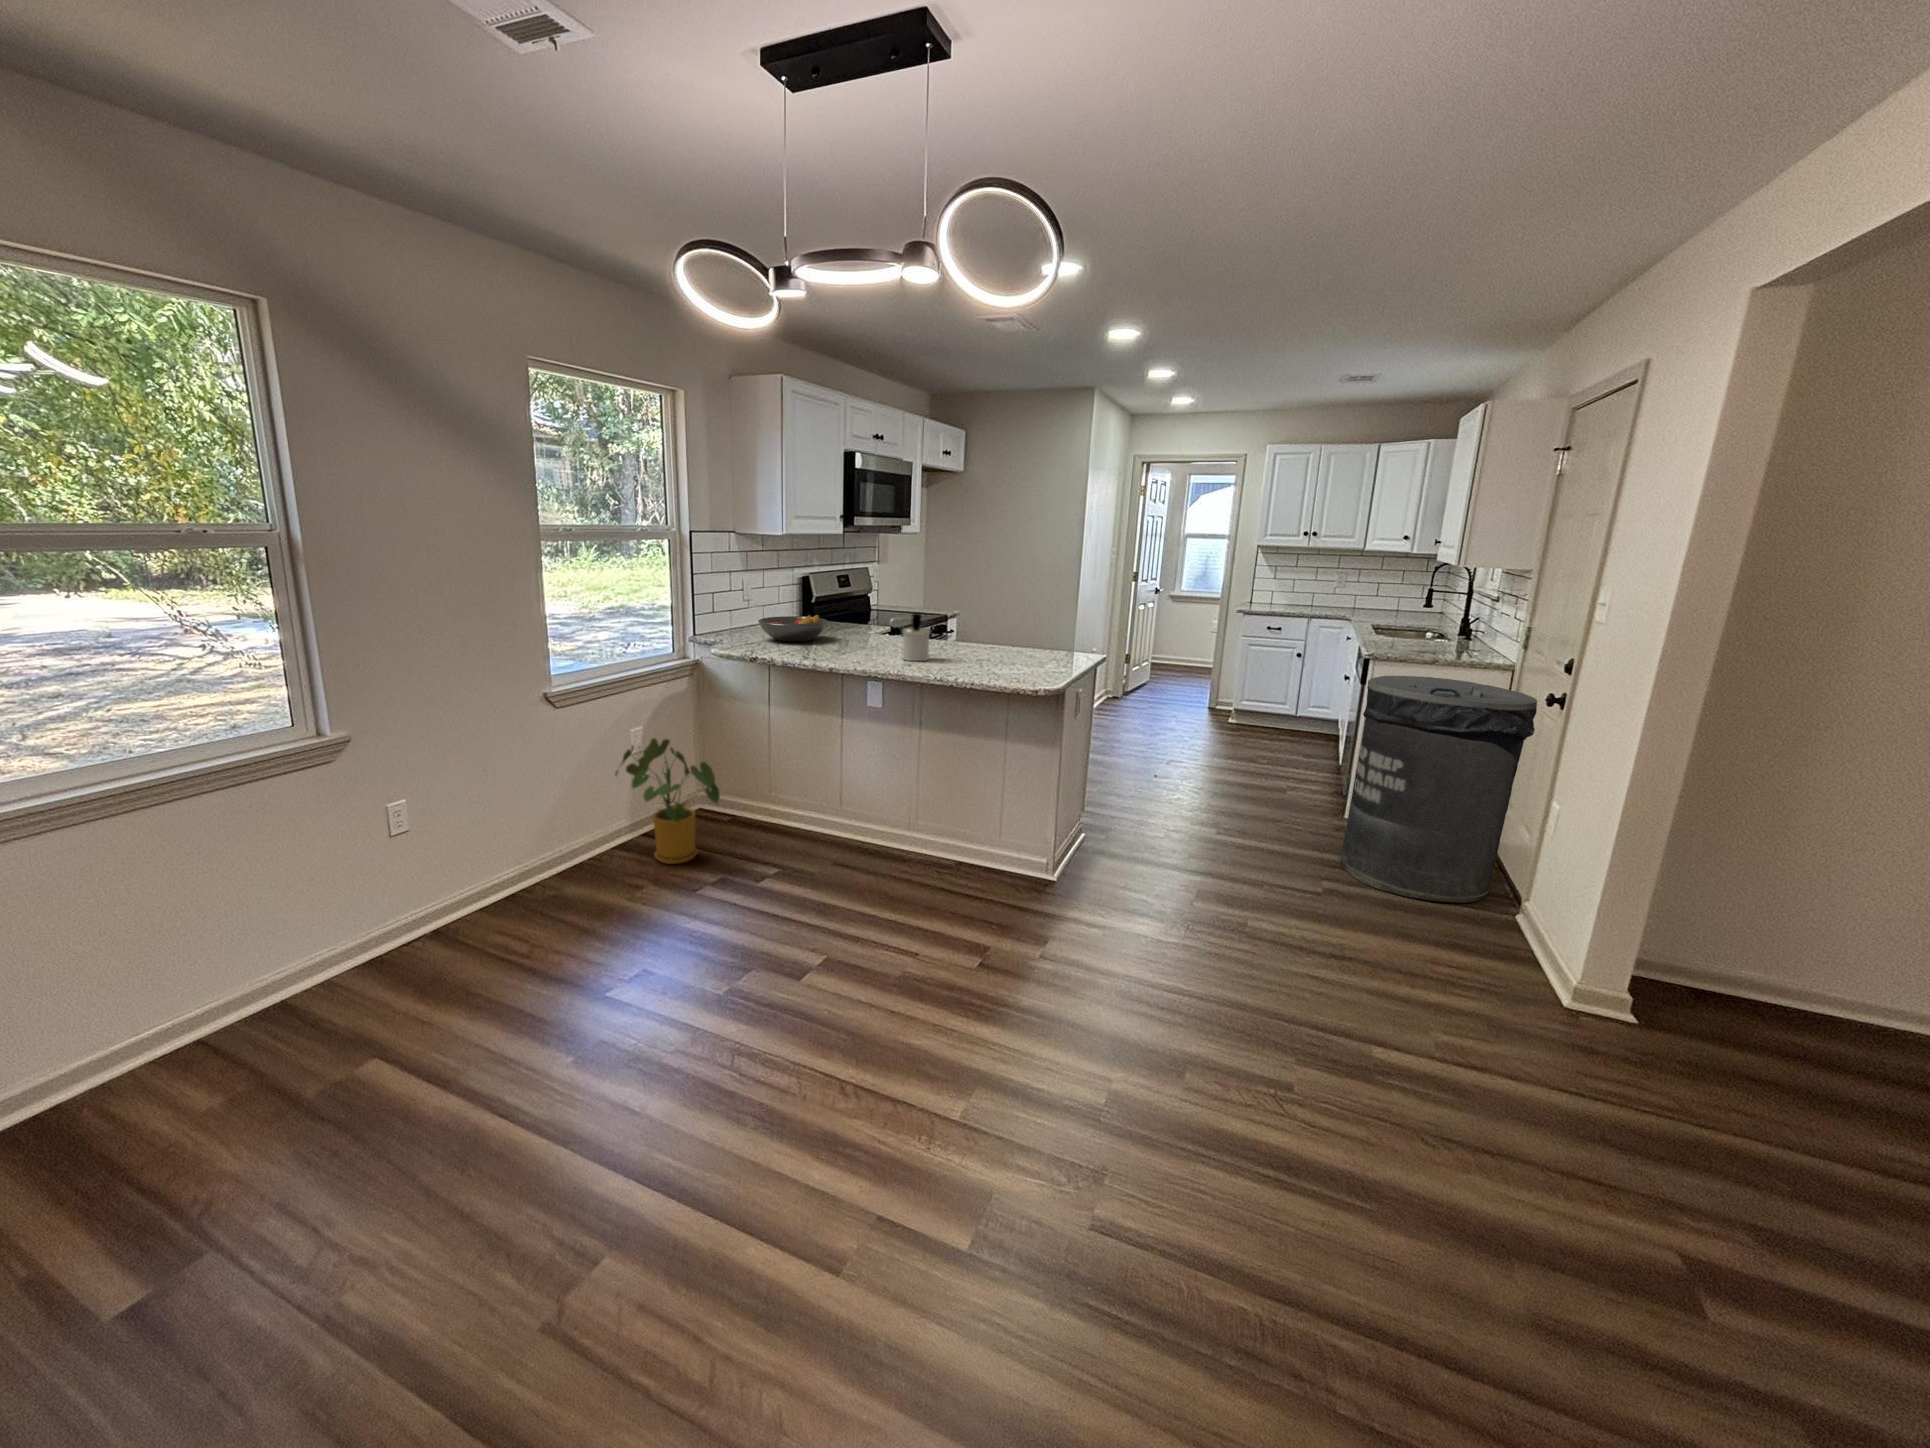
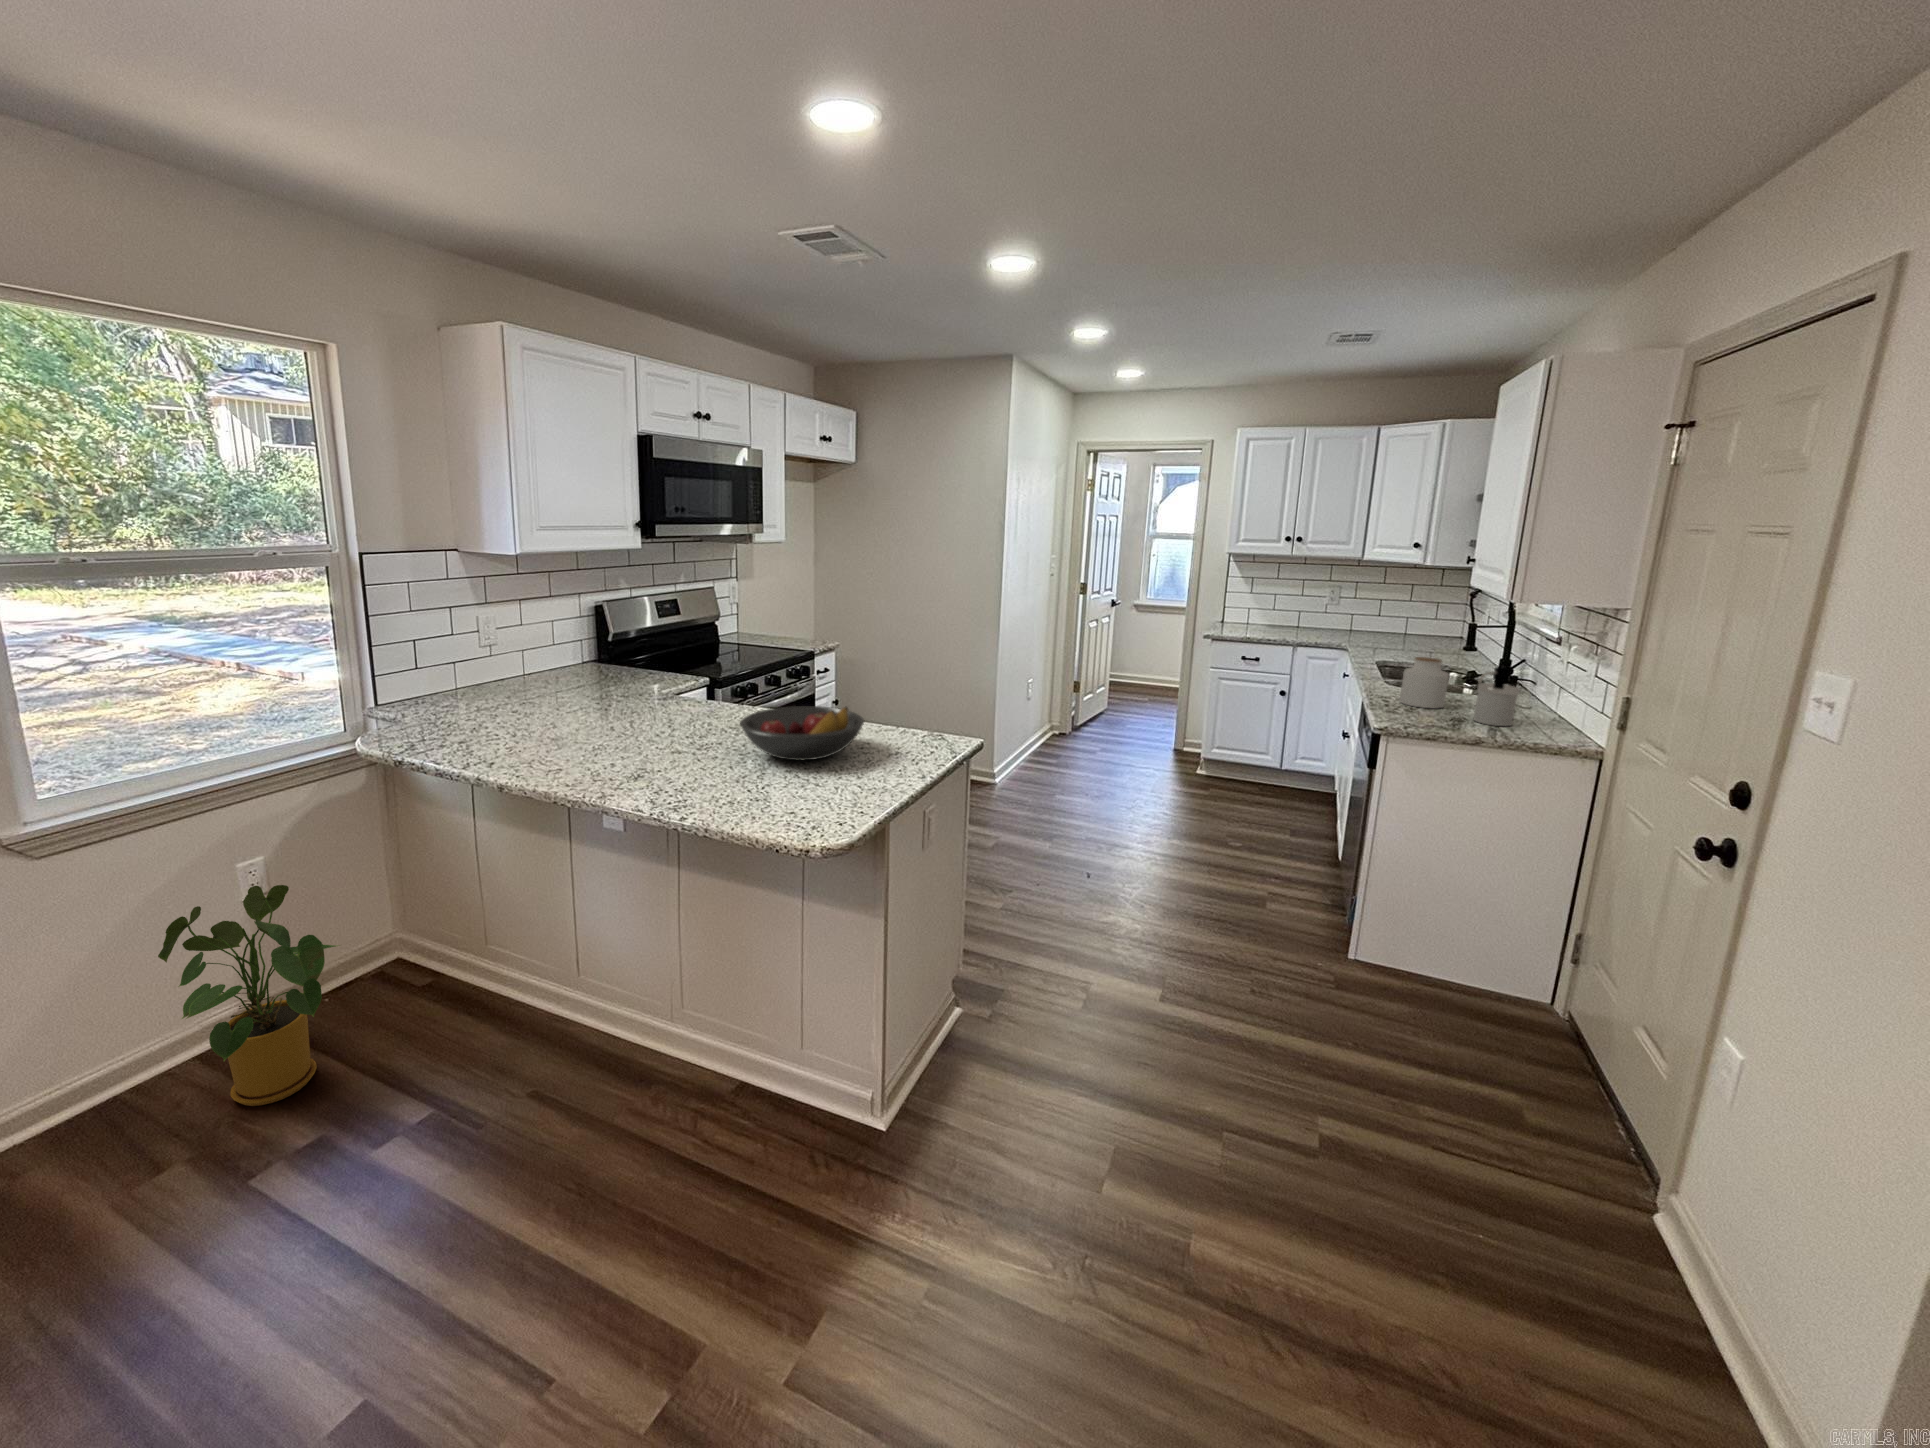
jar: none [1384,612,1419,647] -> present [1399,657,1449,708]
soap dispenser: present [890,613,930,661] -> present [1473,667,1520,726]
fruit bowl: present [758,614,828,642] -> present [740,706,864,760]
trash can: present [1341,676,1537,903] -> none [1350,774,1671,1175]

